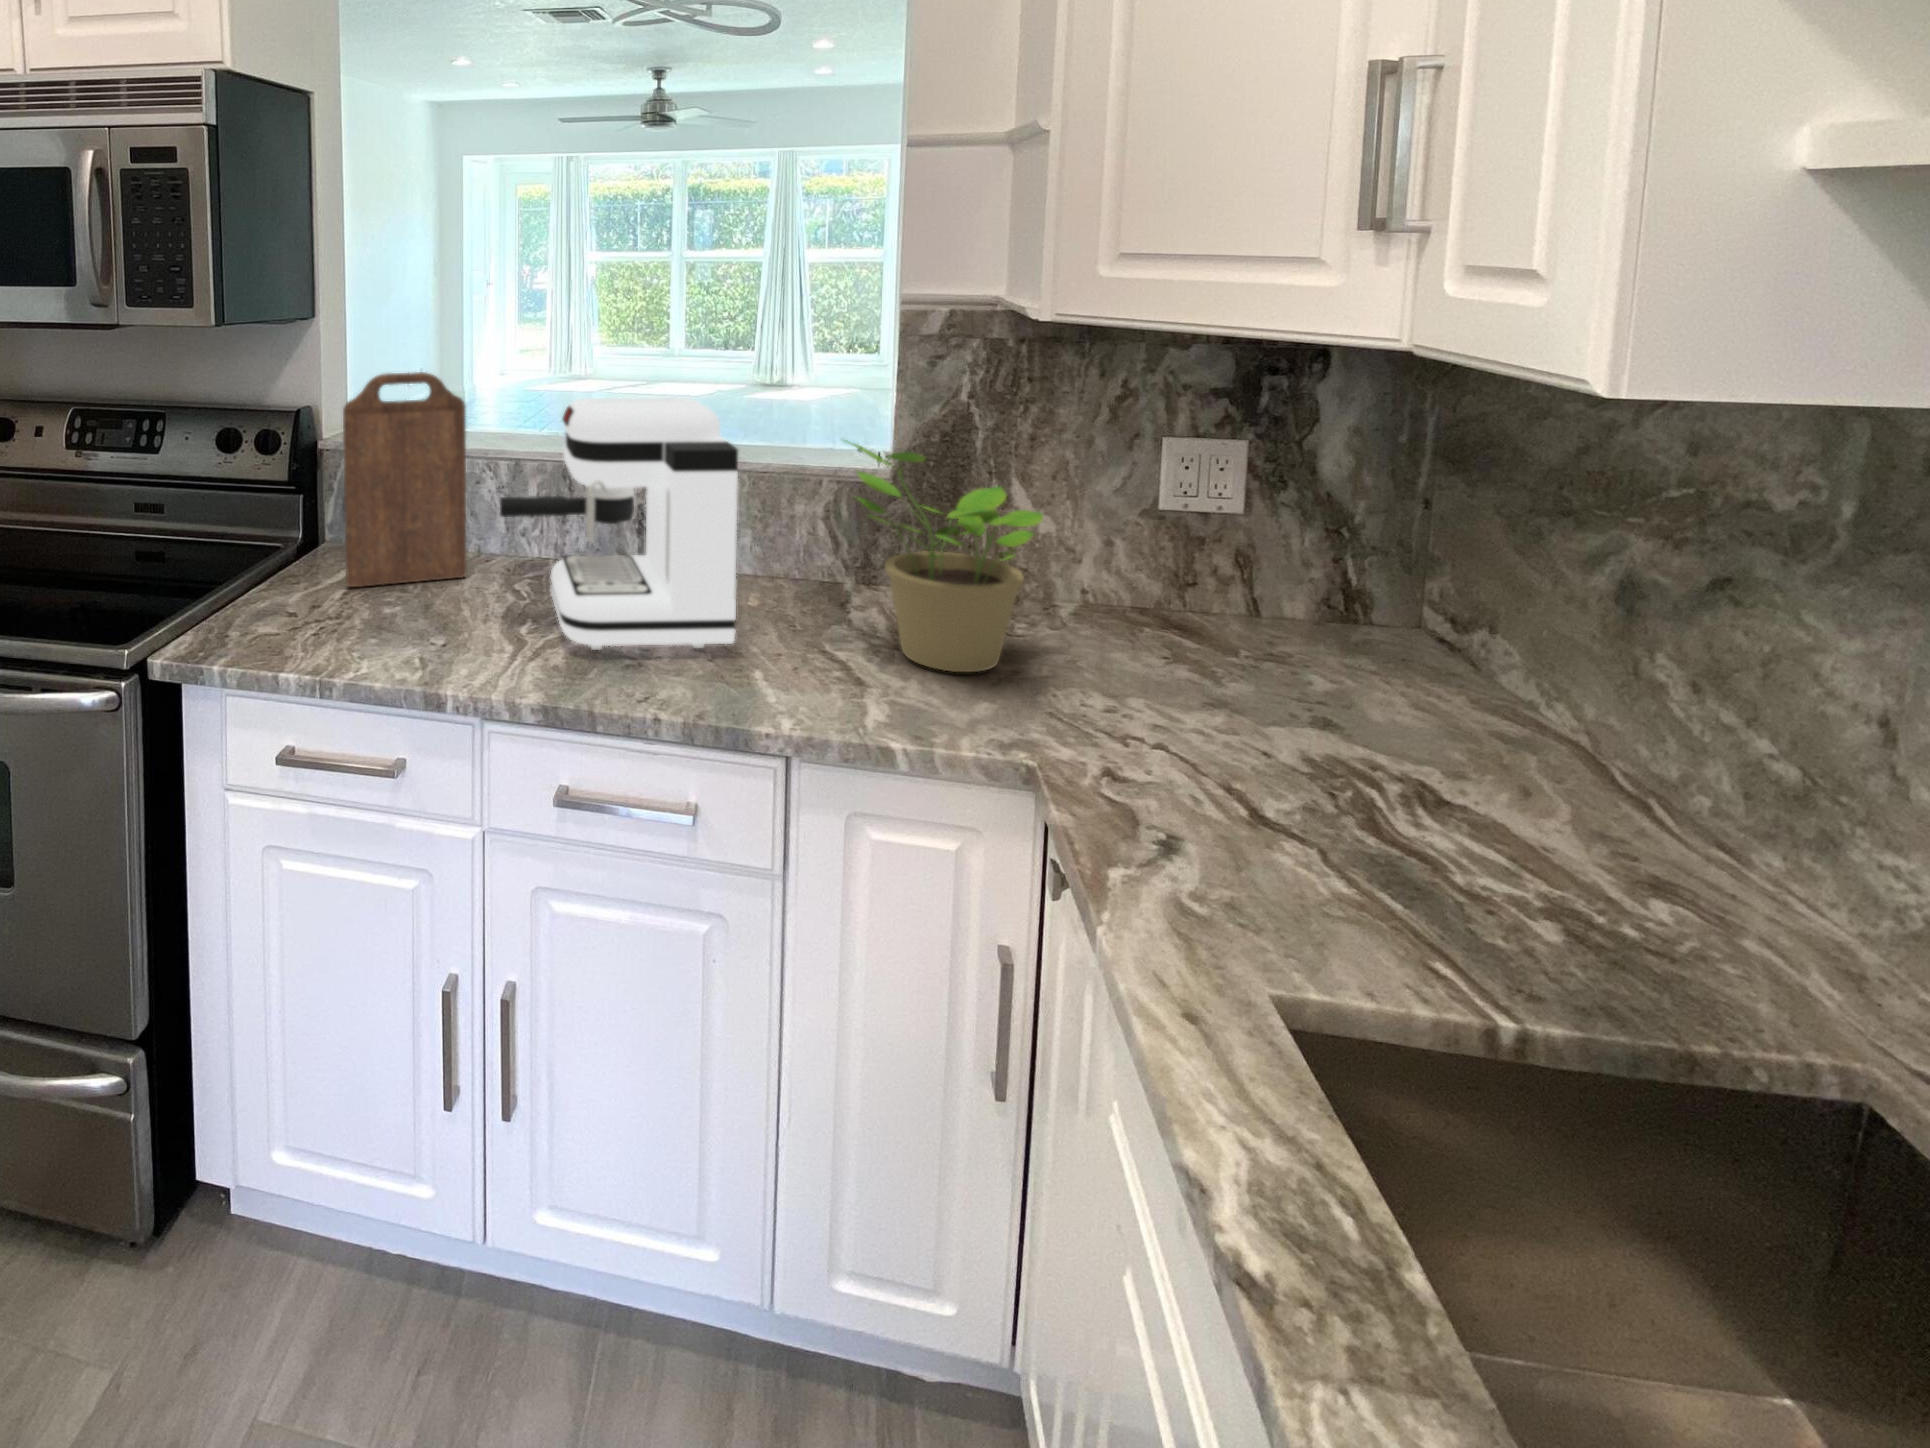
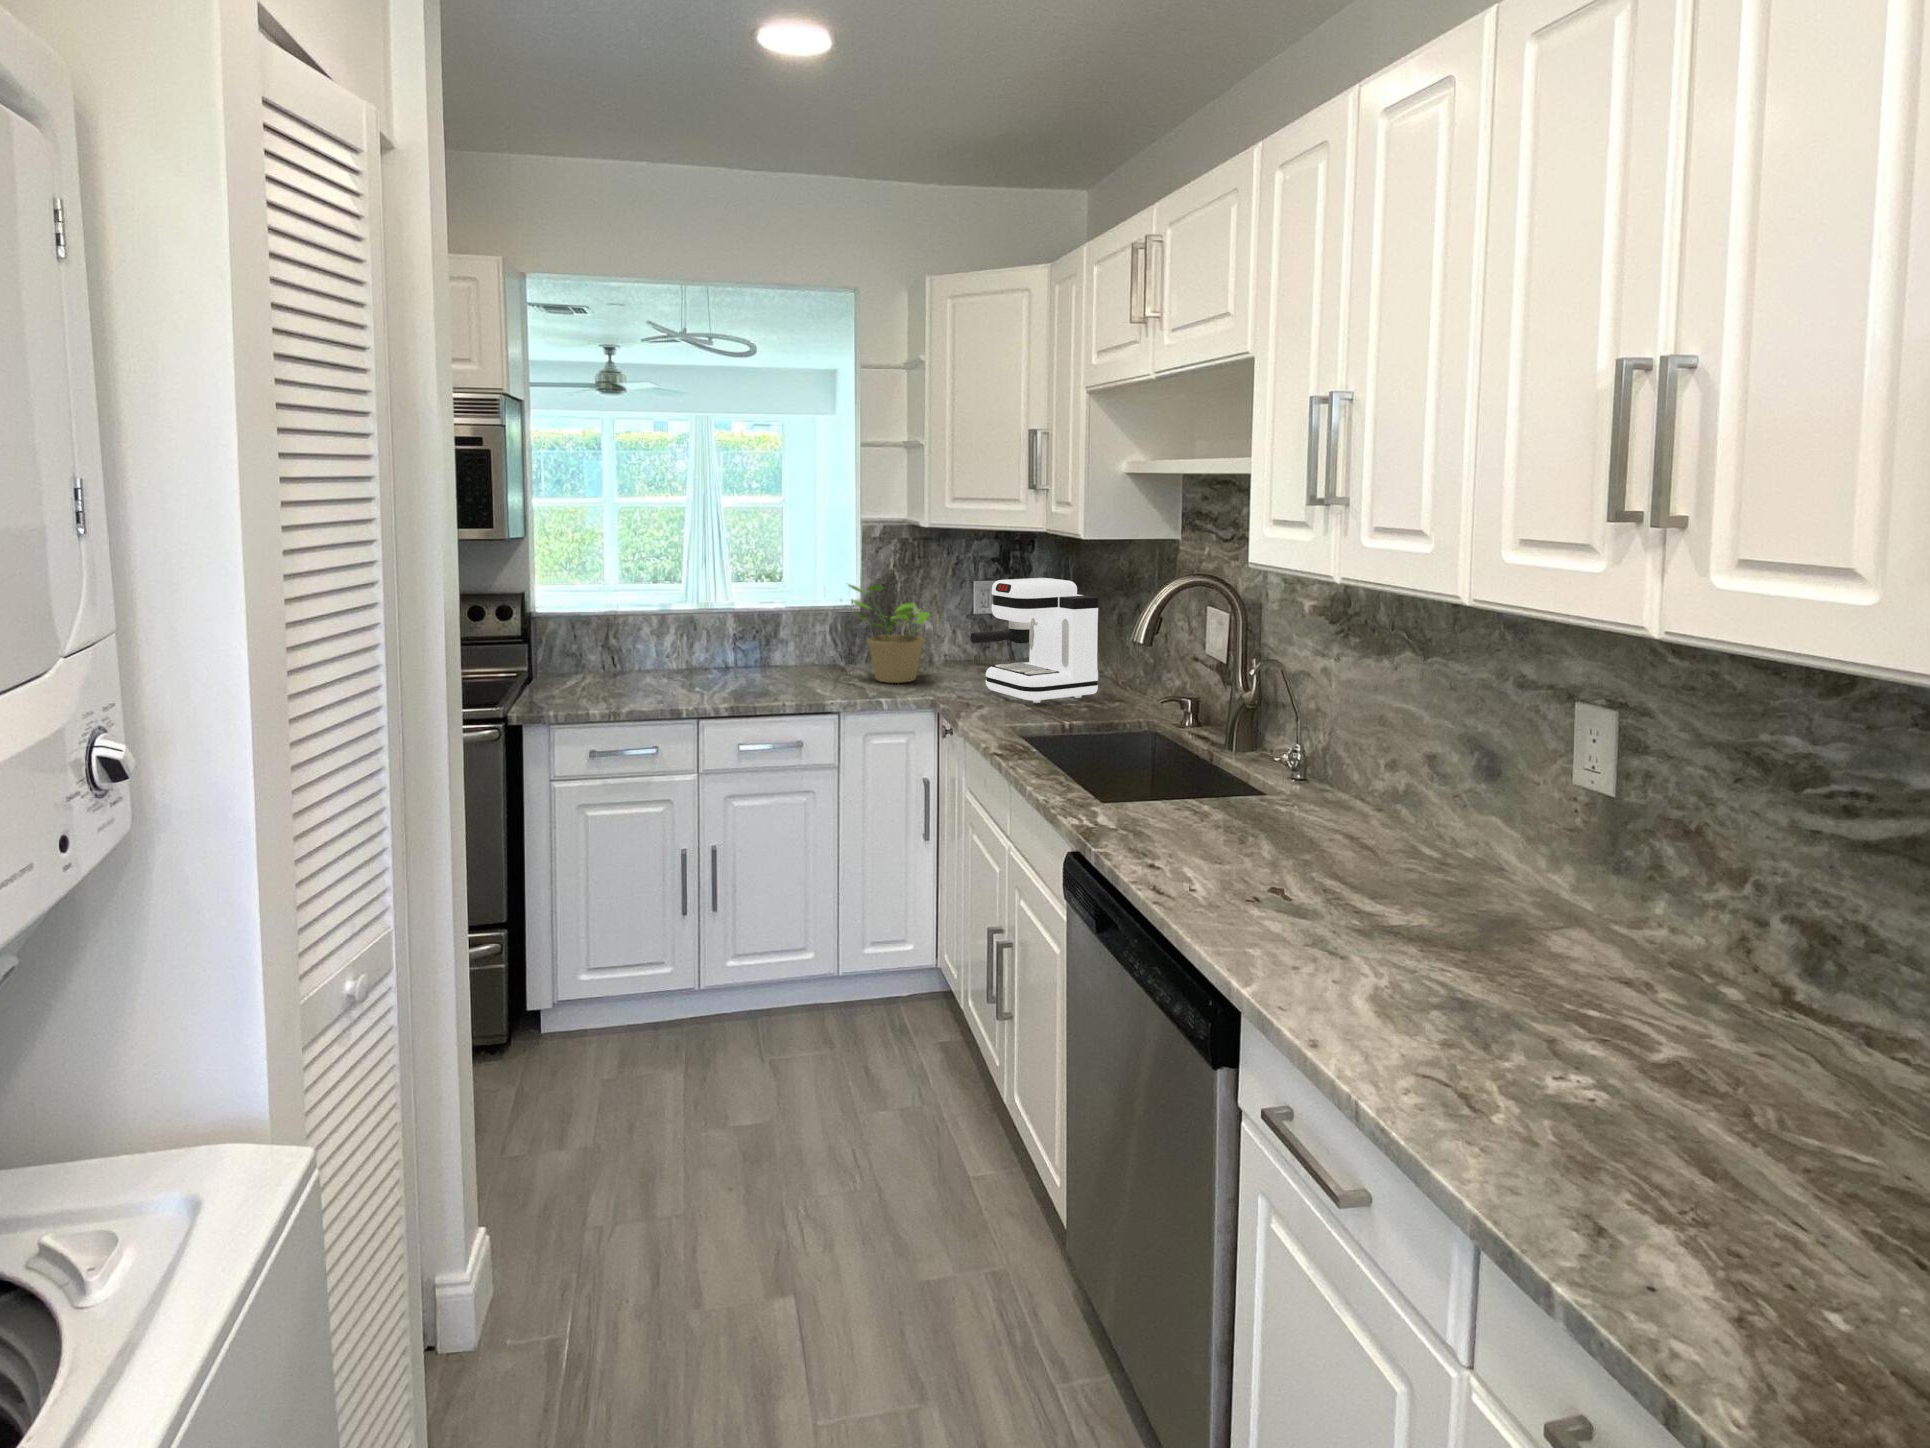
cutting board: present [343,372,467,587] -> none [578,563,645,685]
coffee maker: present [500,397,738,650] -> present [970,578,1098,703]

